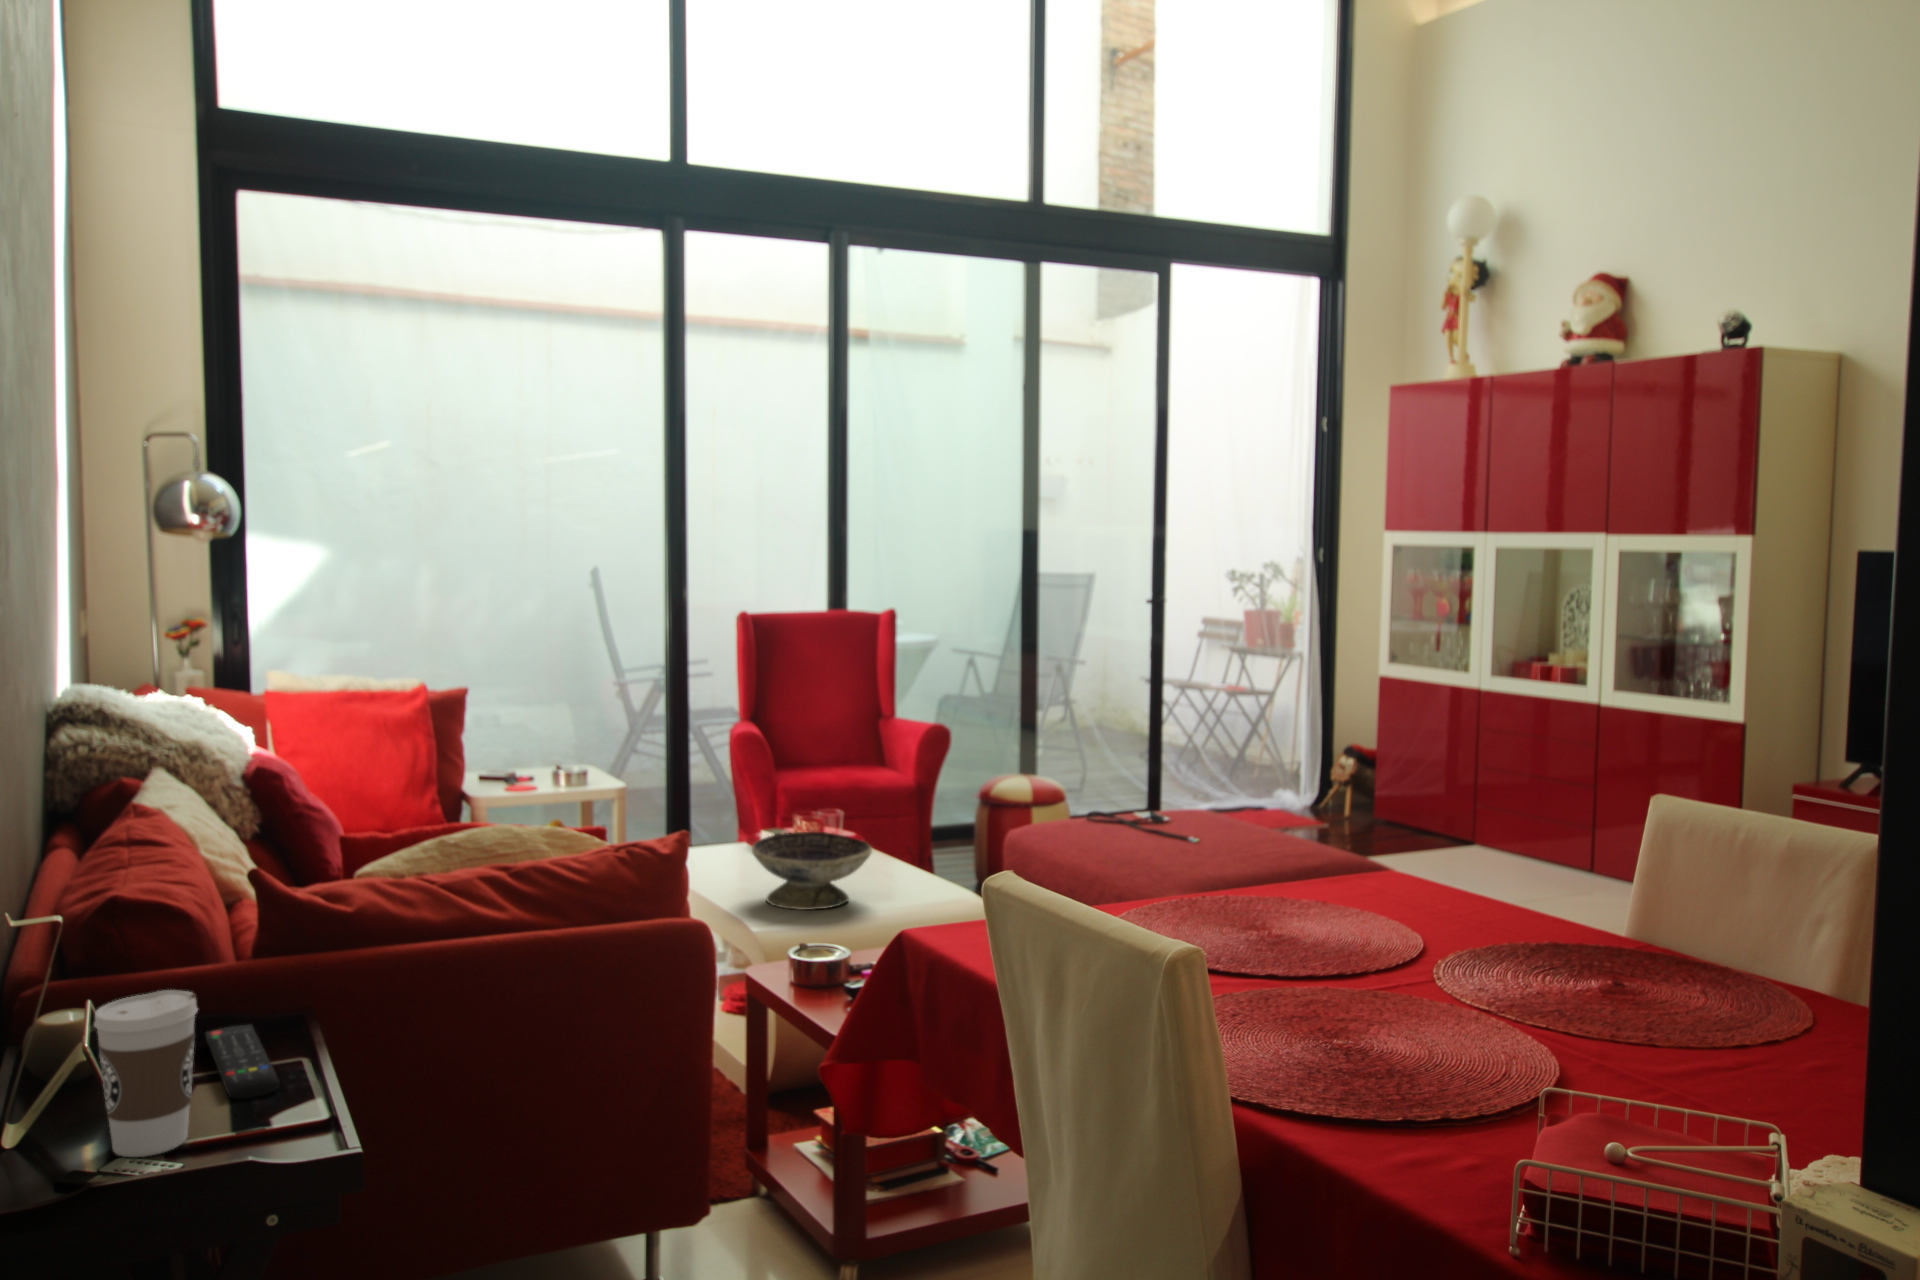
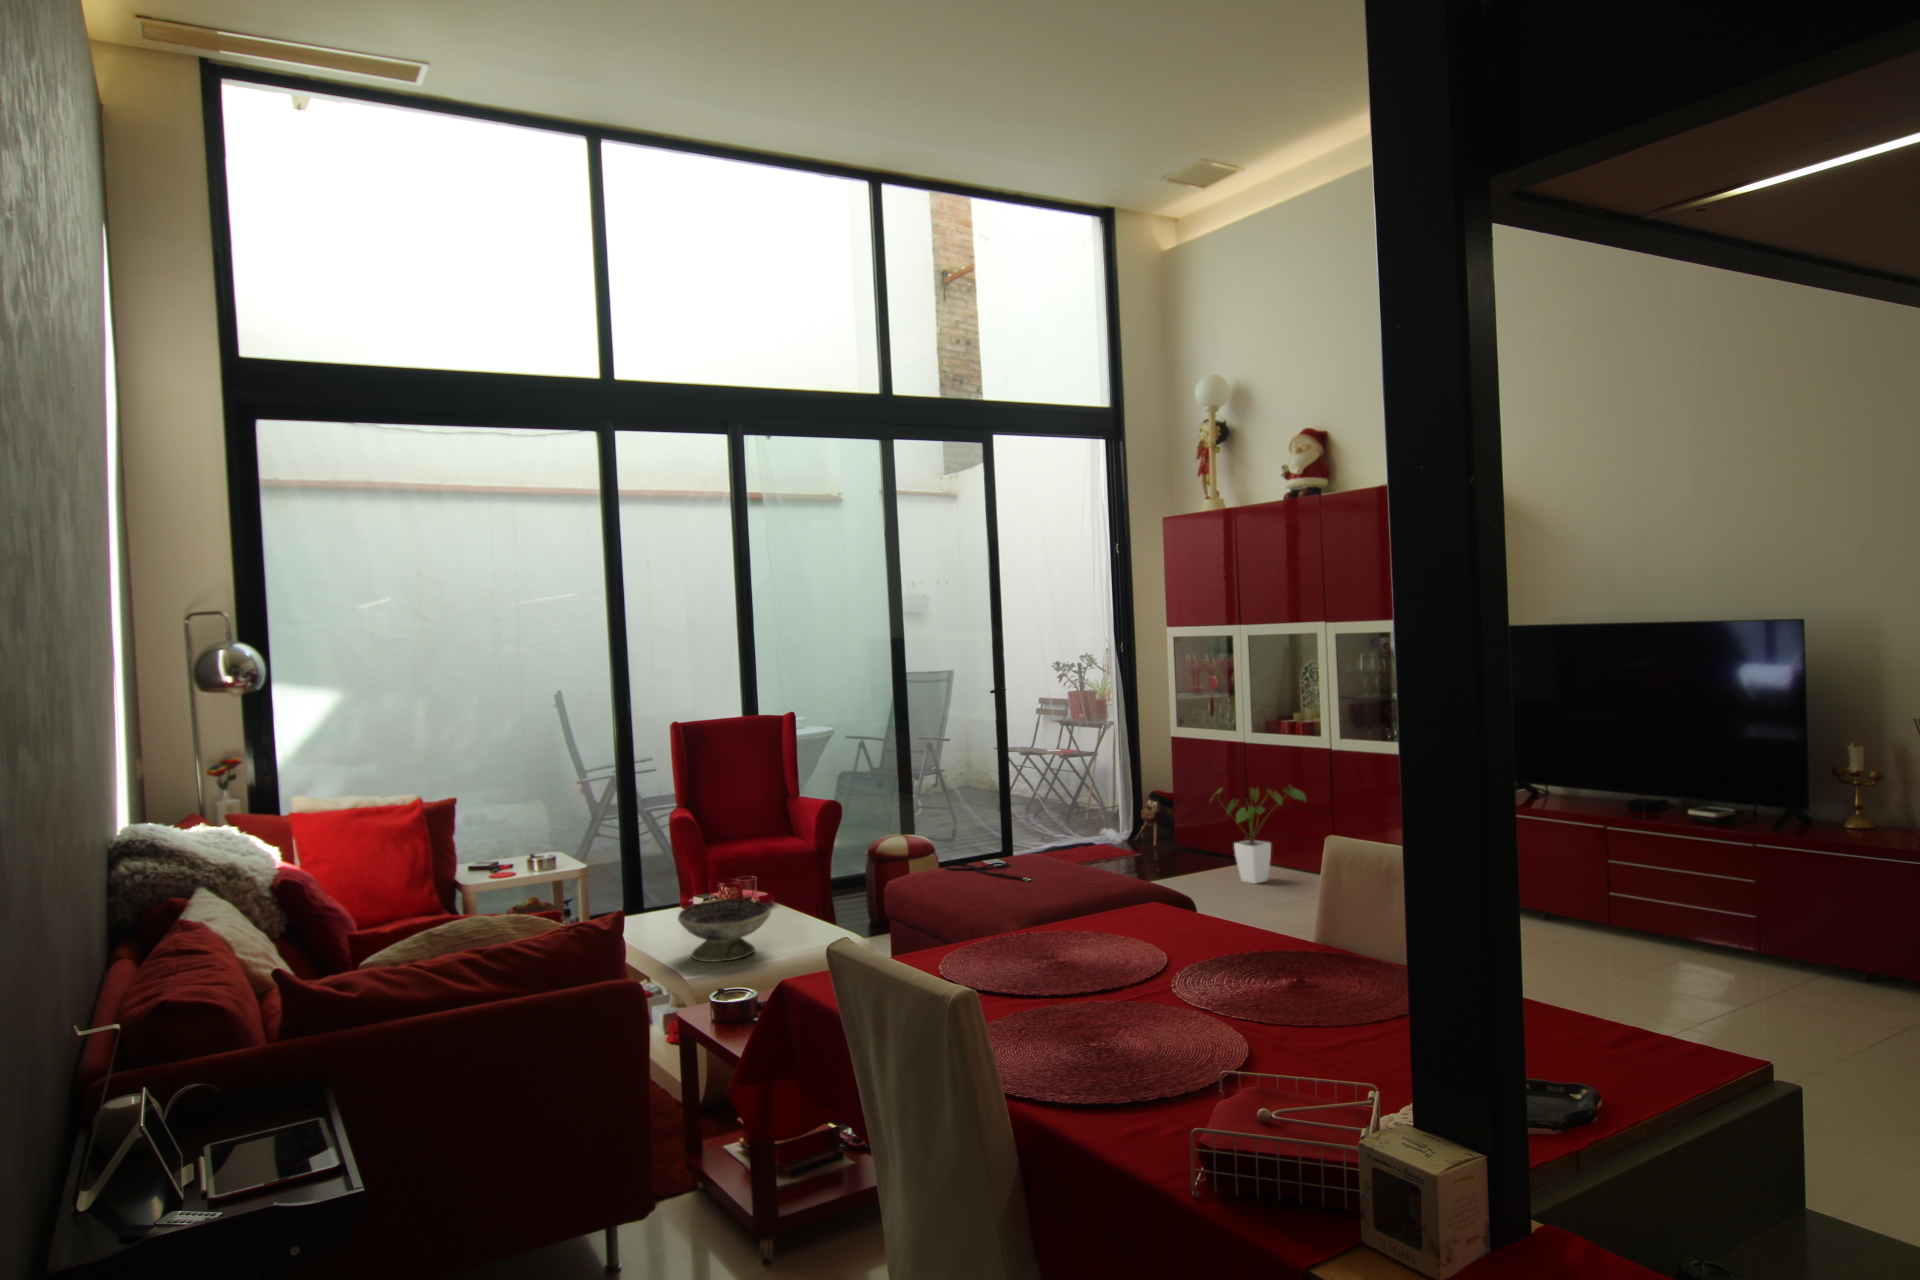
house plant: none [1429,744,1560,872] -> present [1217,786,1306,884]
coffee cup: present [94,990,198,1157] -> none [157,1081,235,1208]
remote control: present [206,1025,280,1099] -> none [243,1097,300,1156]

